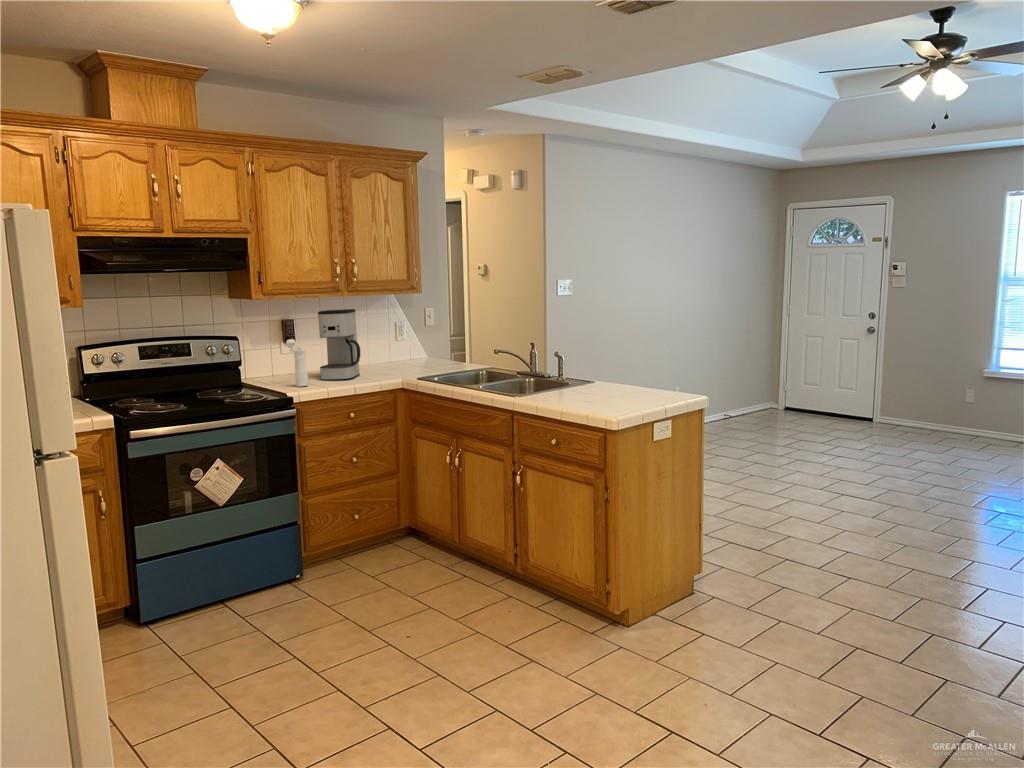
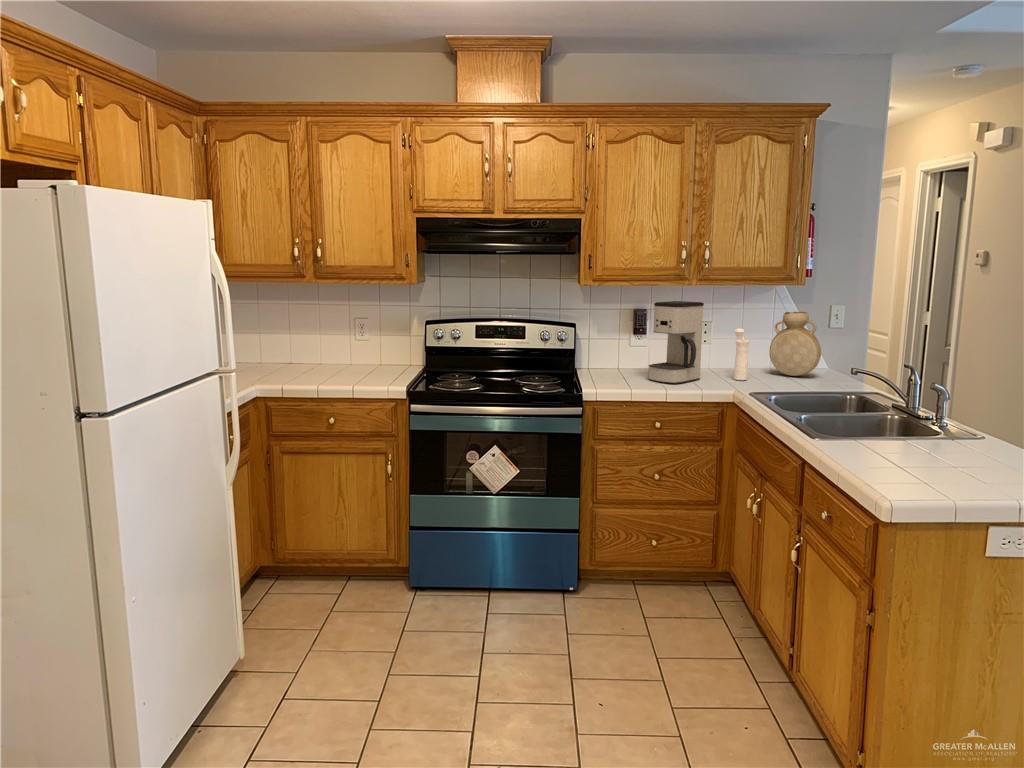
vase: none [397,313,437,365] -> present [769,312,821,376]
pepper mill: present [286,339,308,386] -> present [734,328,749,380]

